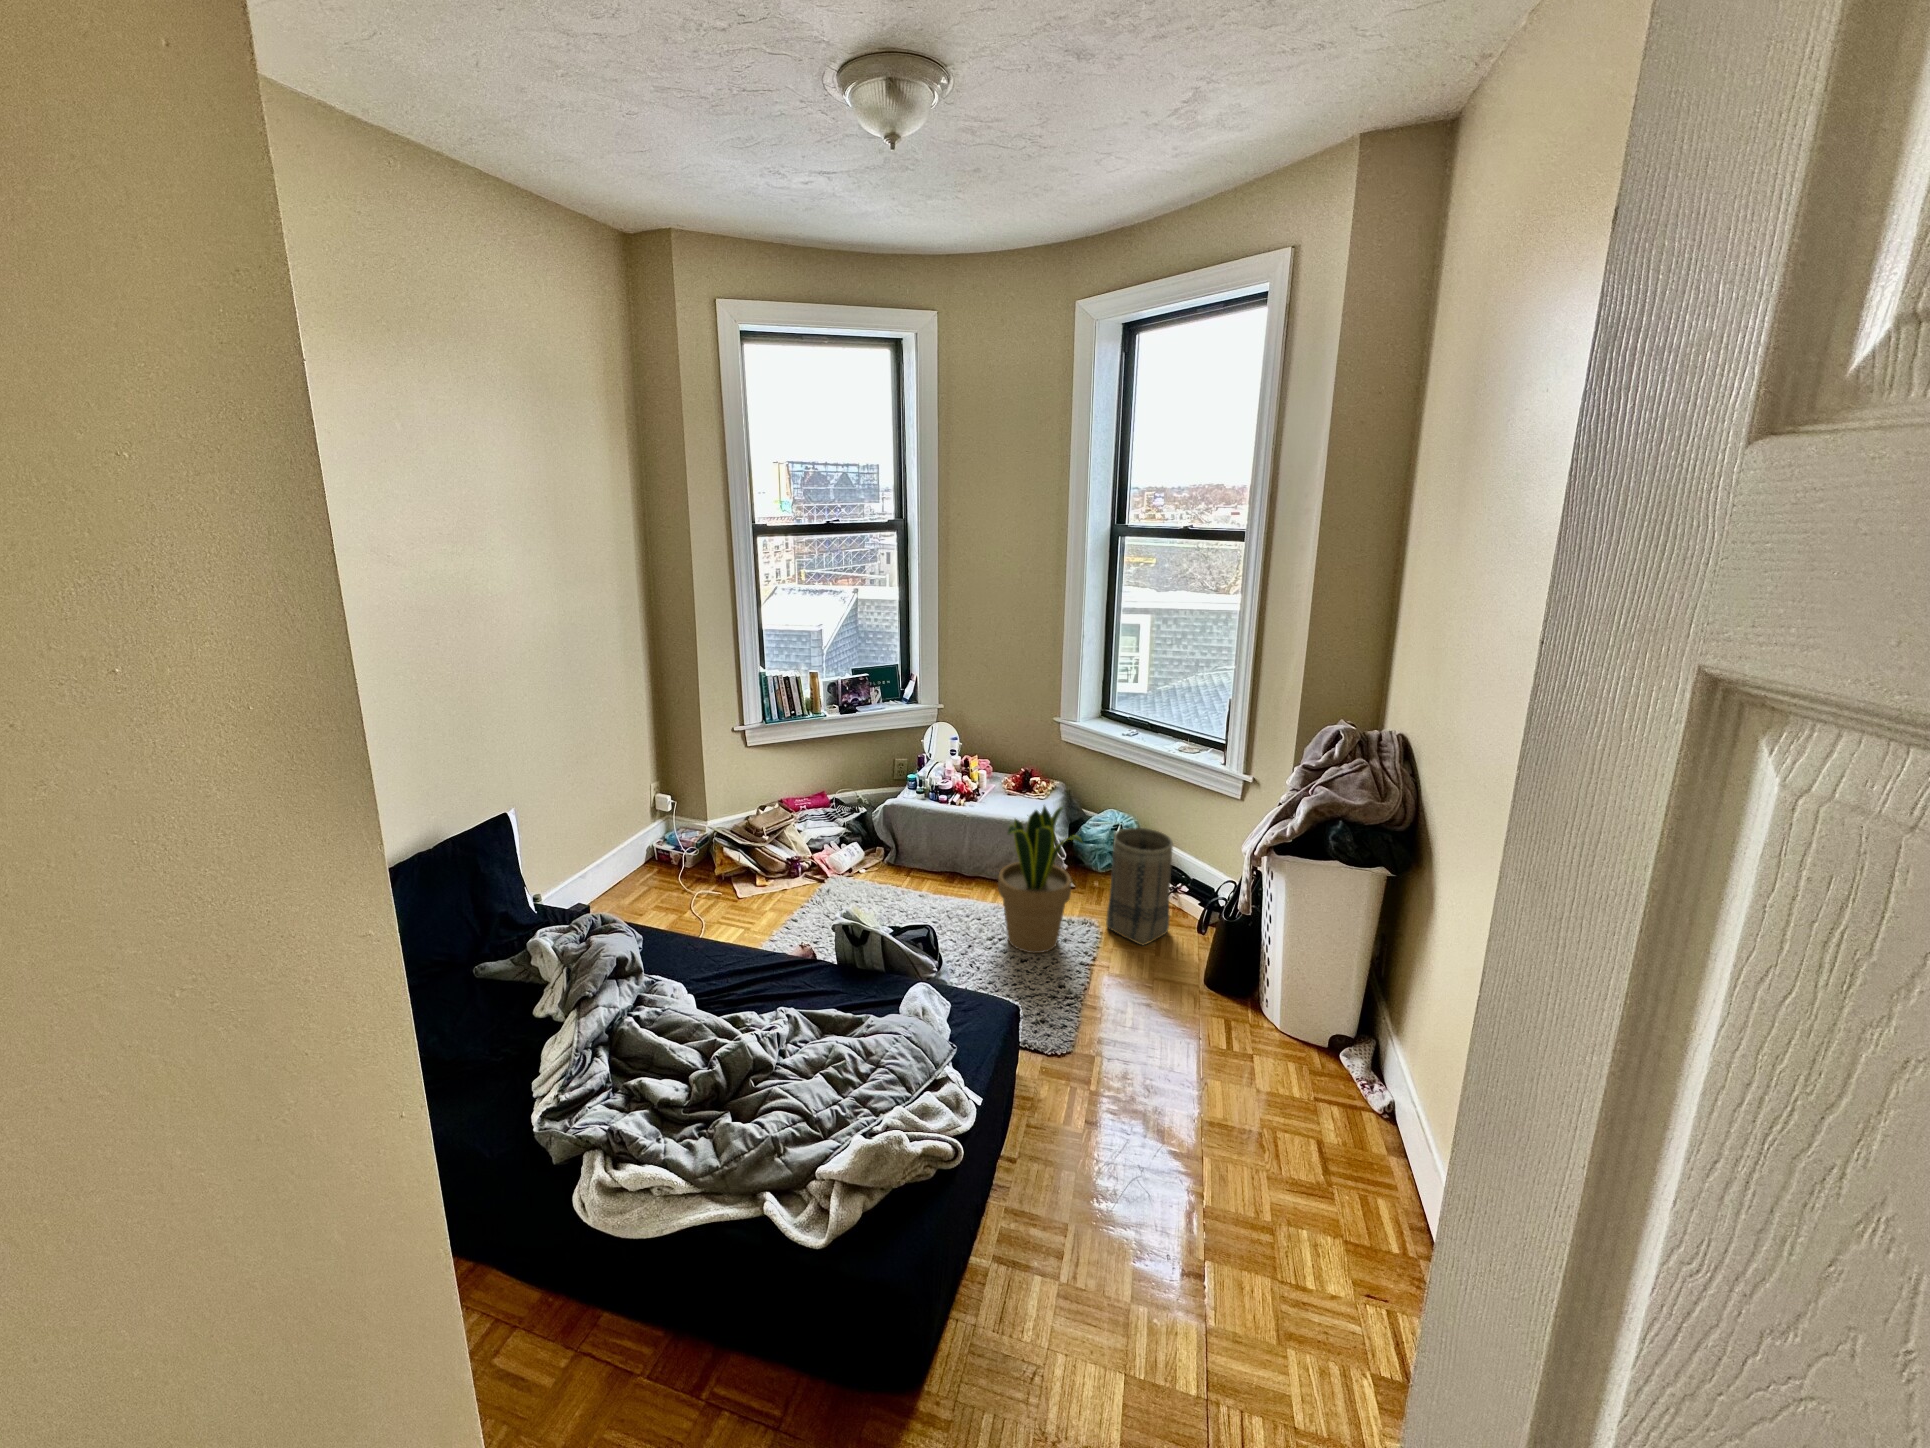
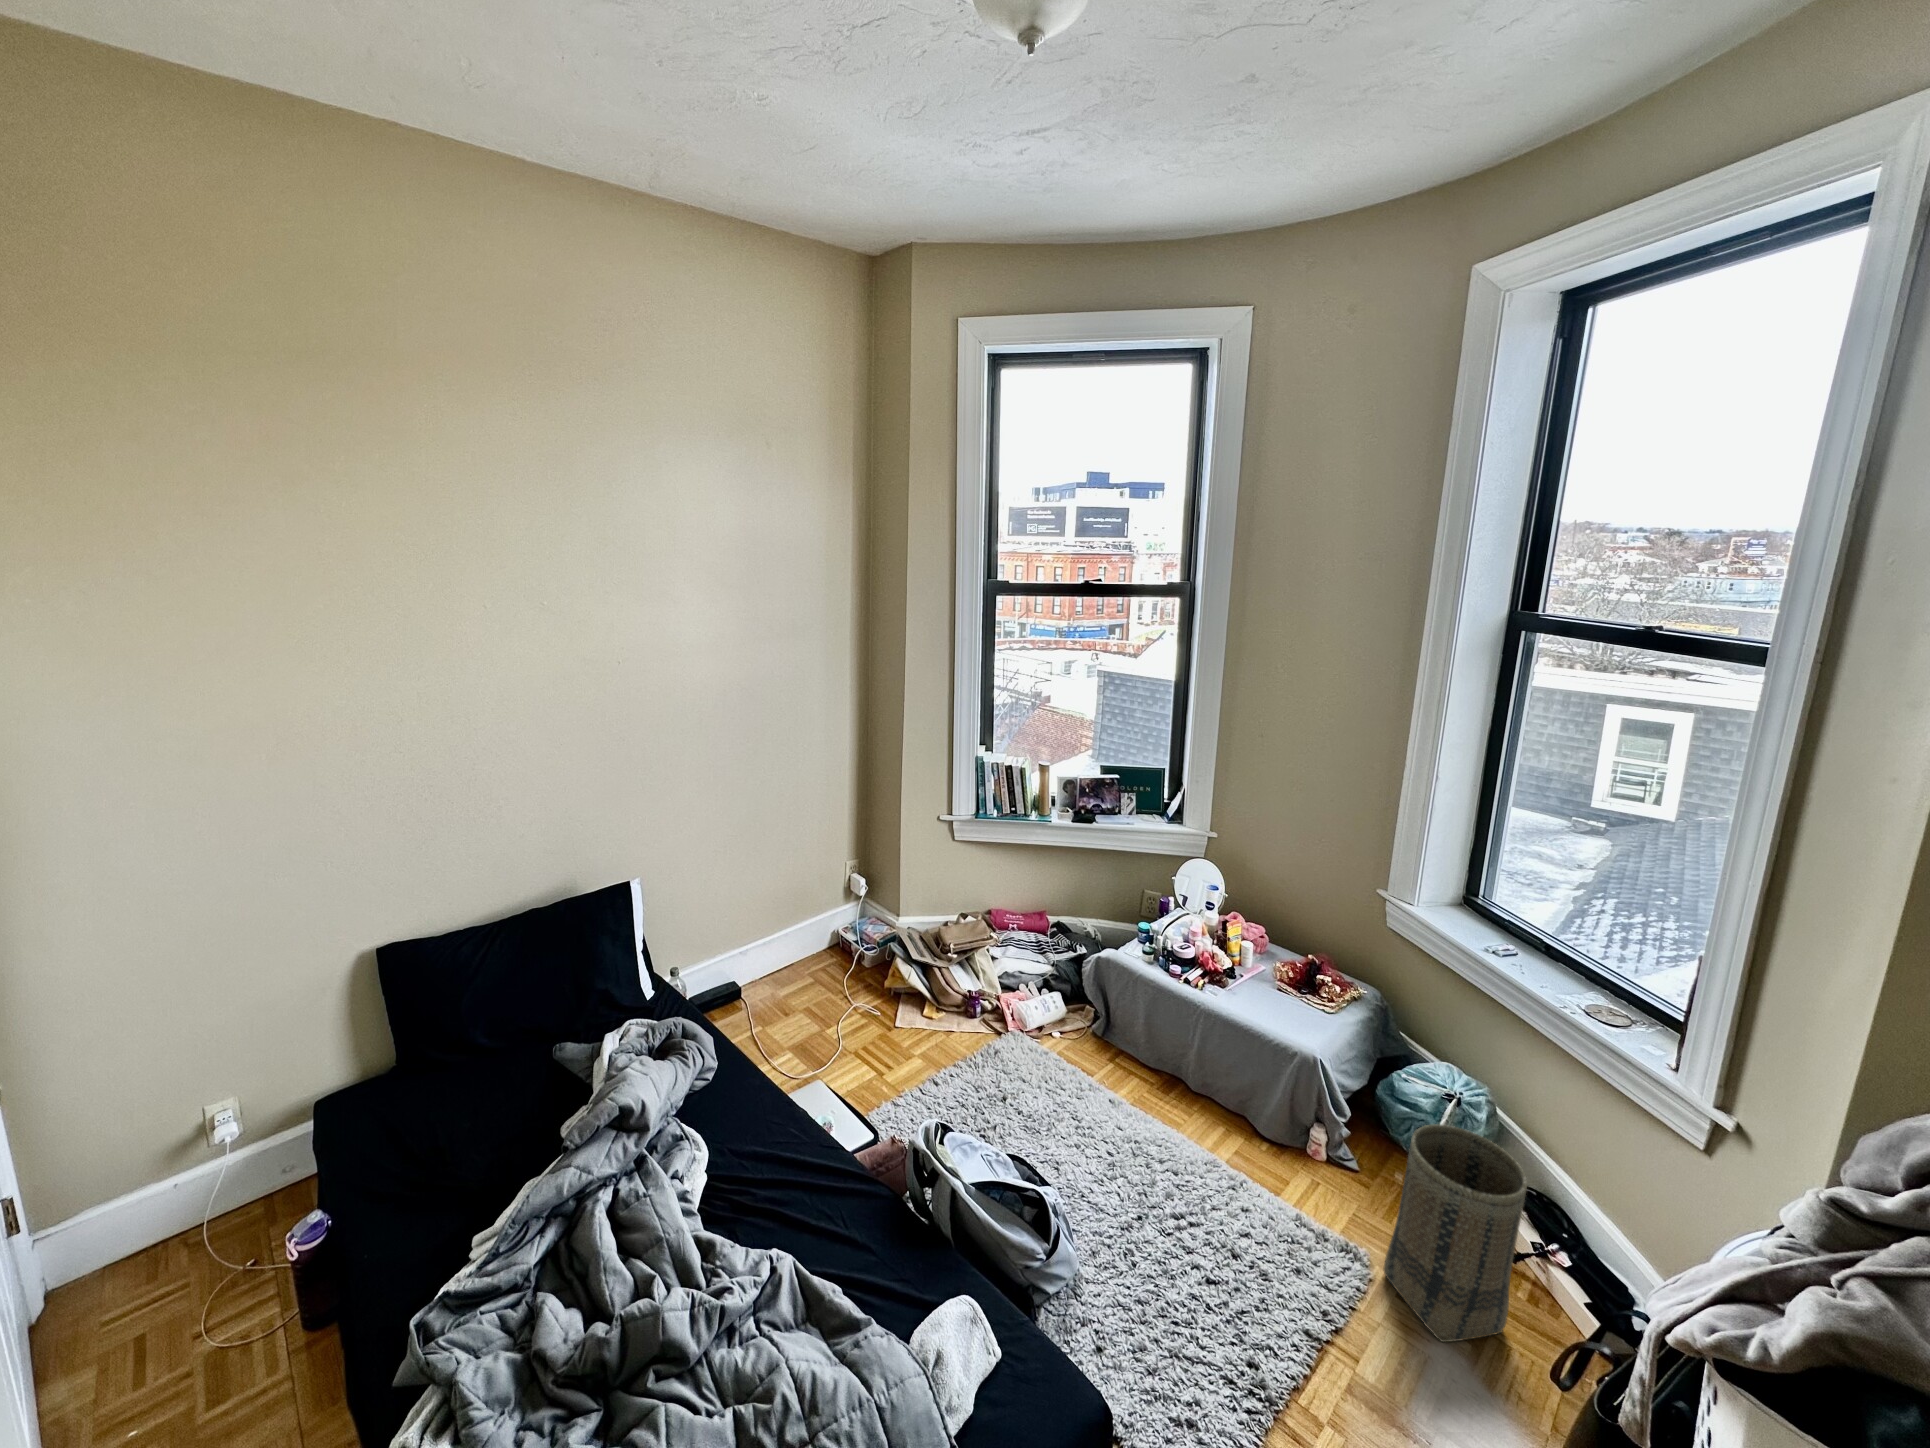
potted plant: present [998,806,1083,953] -> none [1197,1046,1338,1281]

